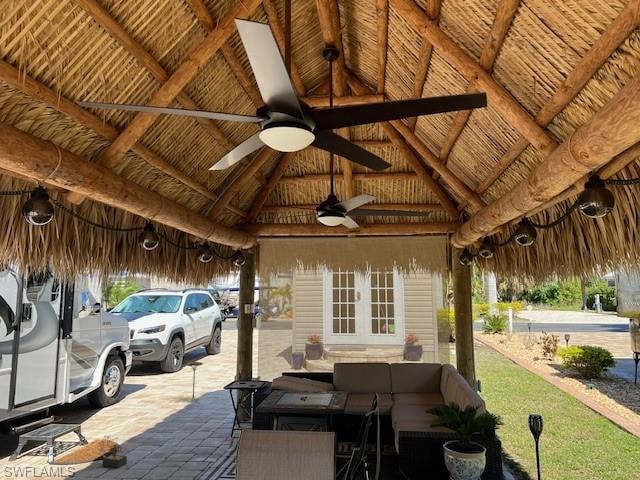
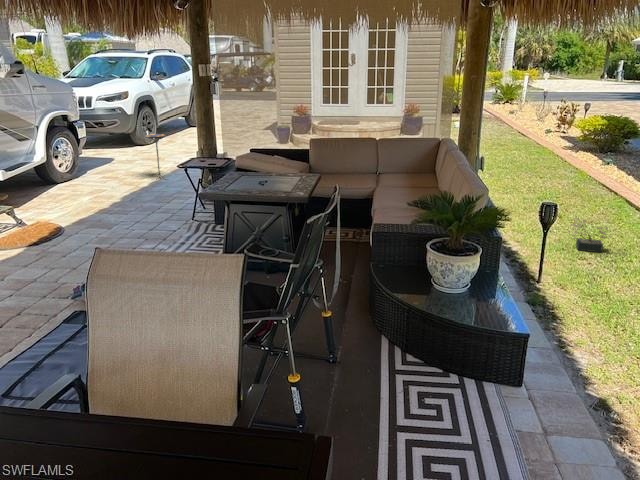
decorative plant: present [98,435,130,467] -> present [571,218,610,252]

